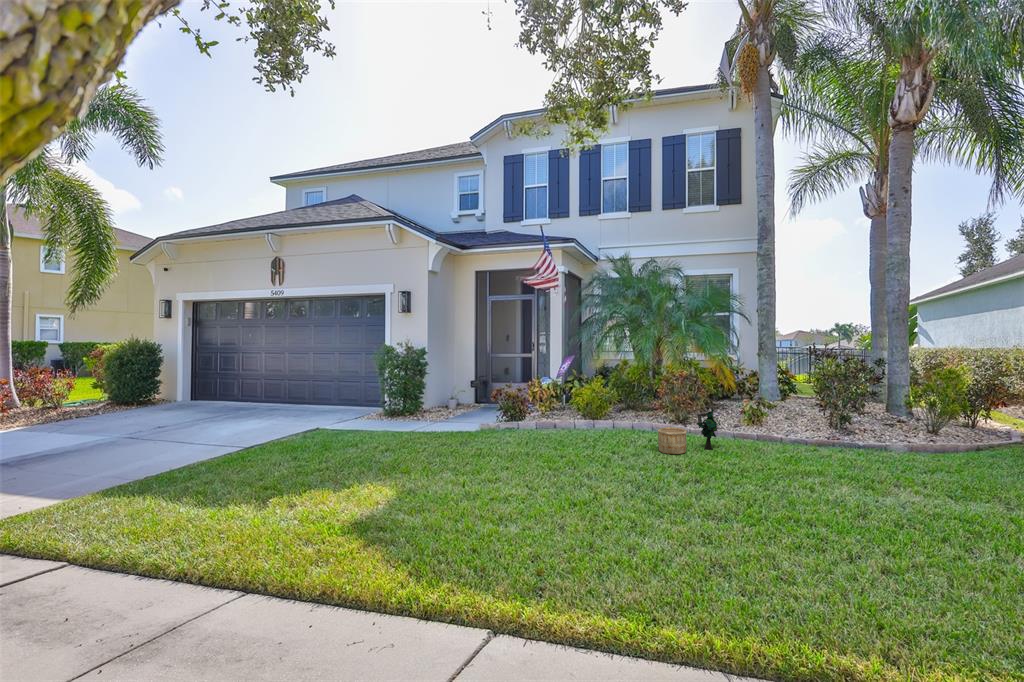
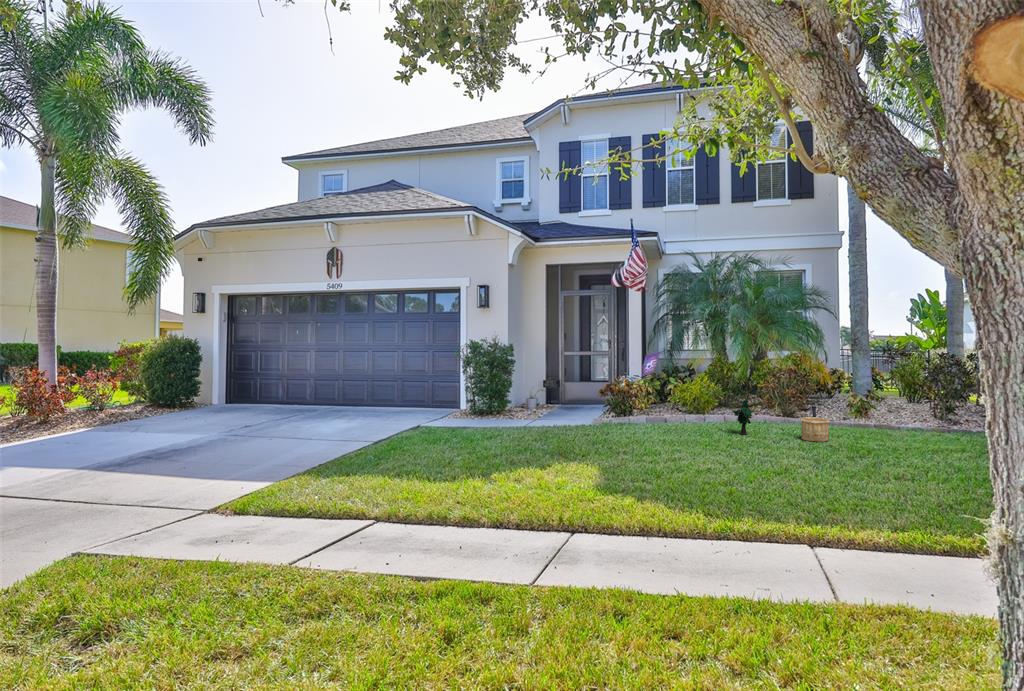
decorative plant: present [697,409,720,450] -> present [733,398,754,435]

